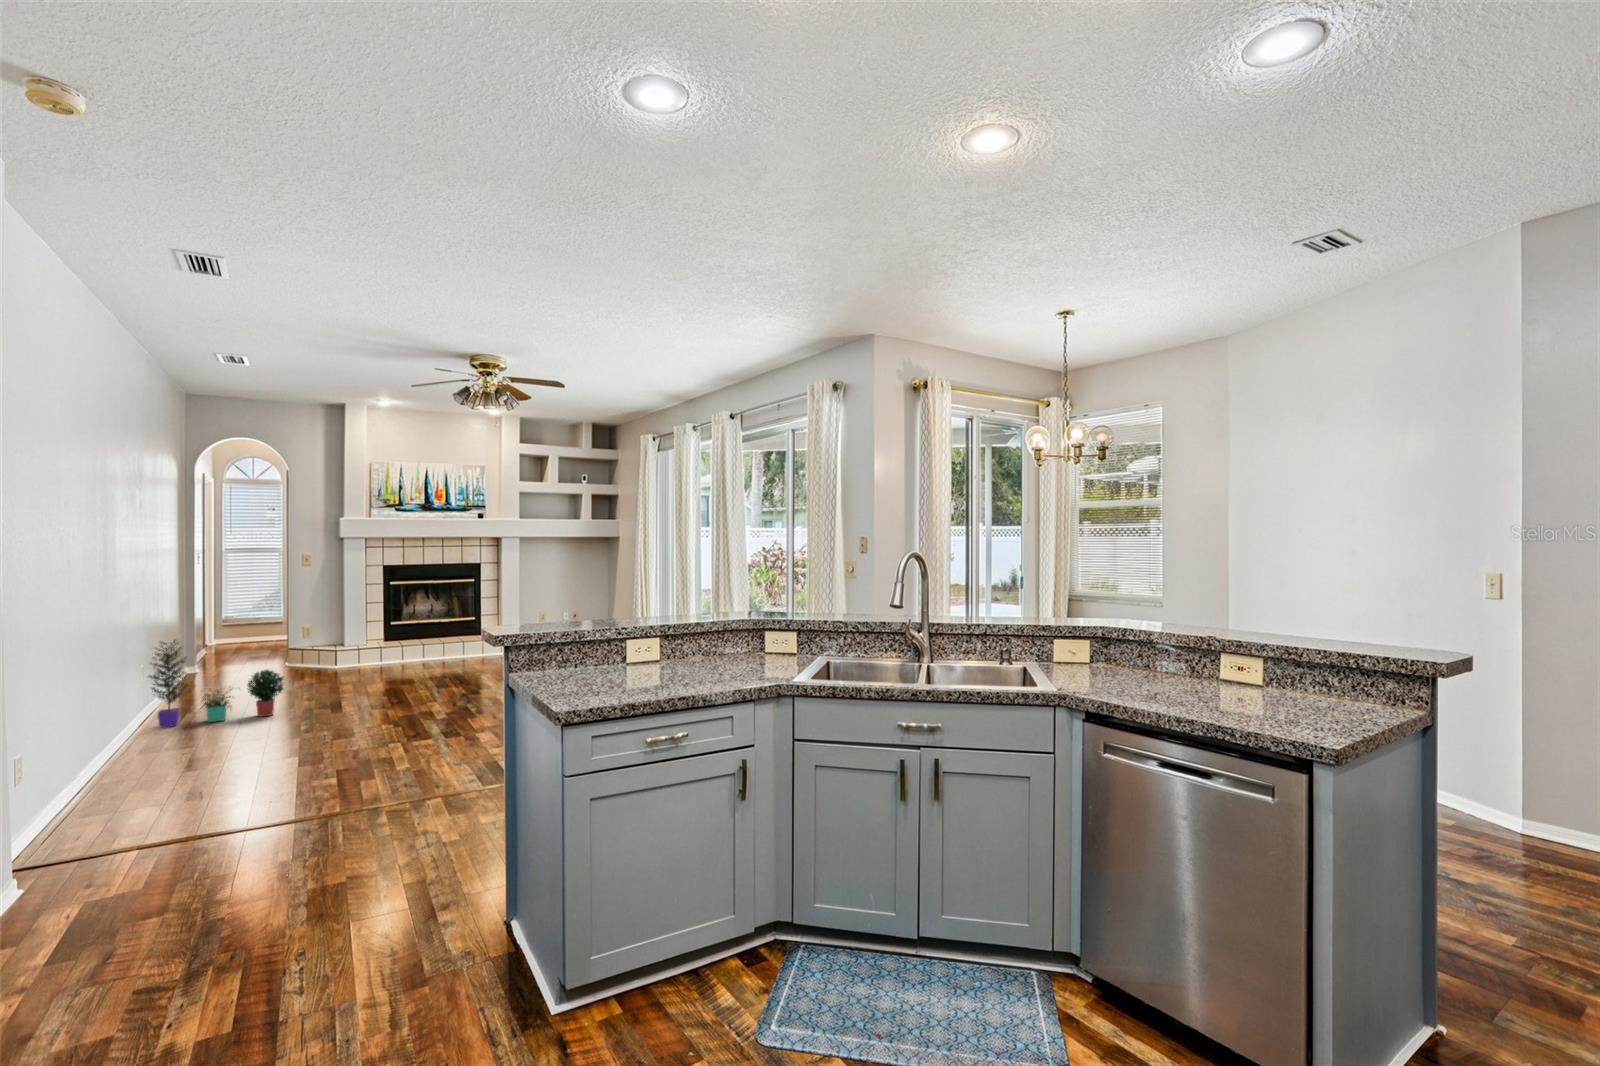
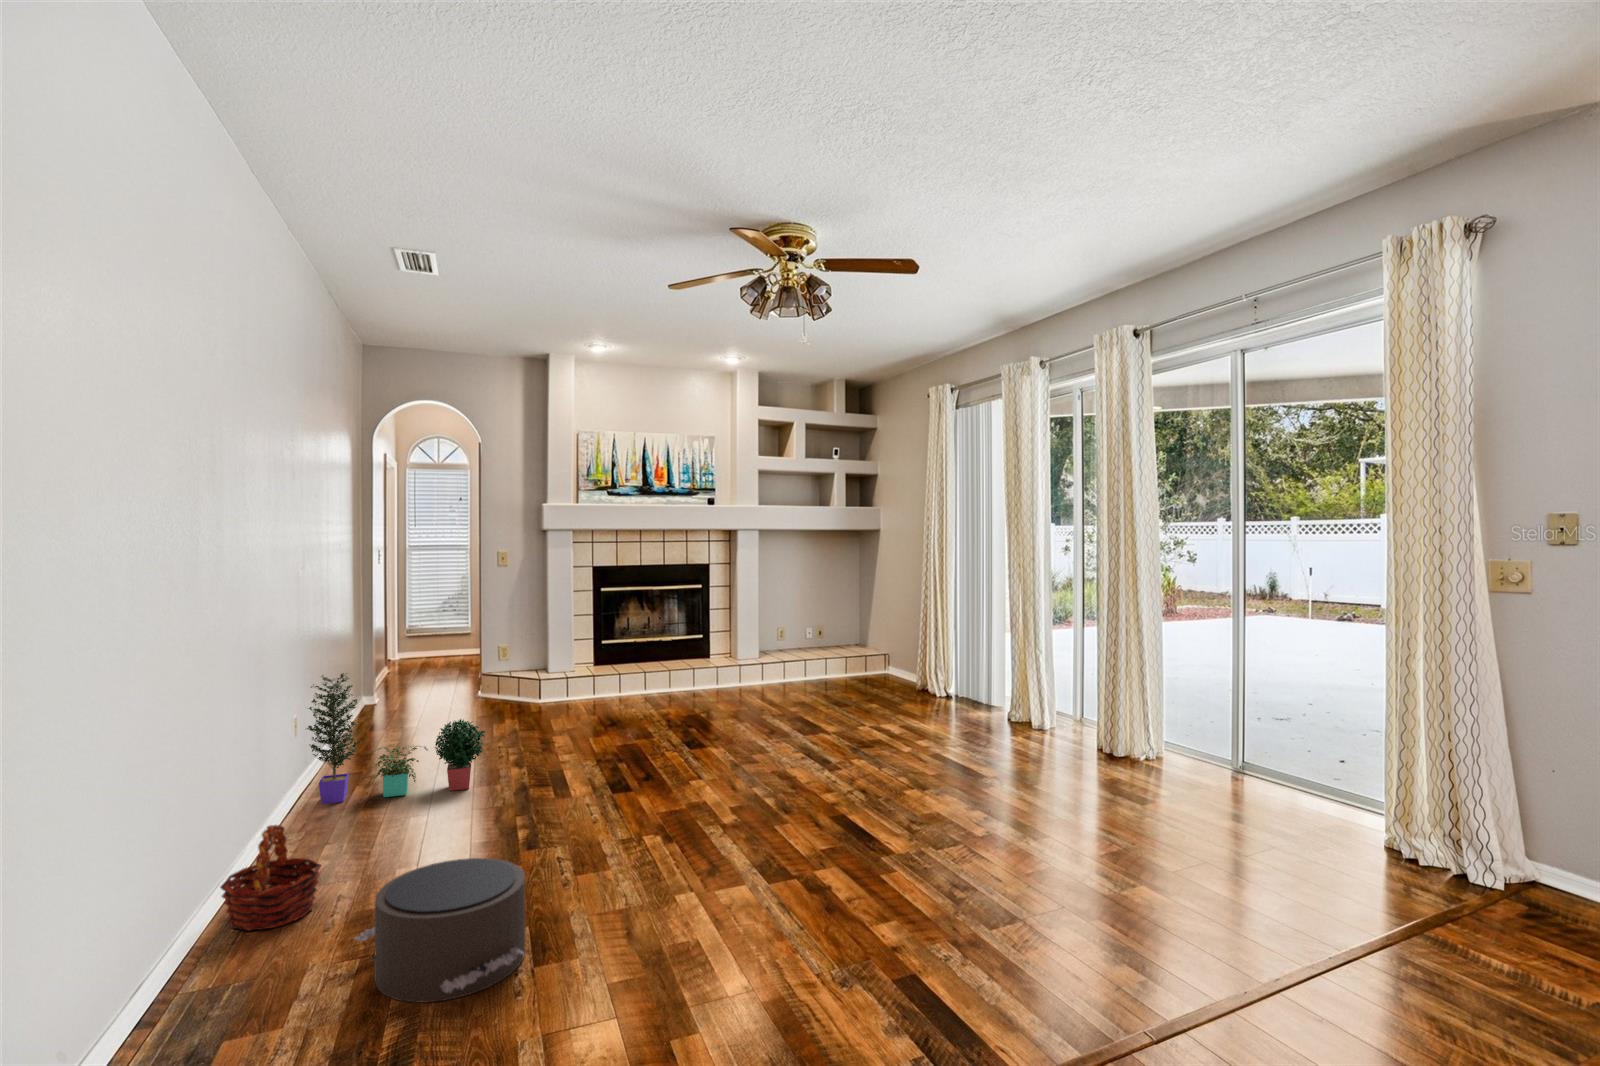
basket: none [102,718,170,778] -> present [220,825,321,931]
pouf: none [194,728,302,792] -> present [354,858,526,1002]

